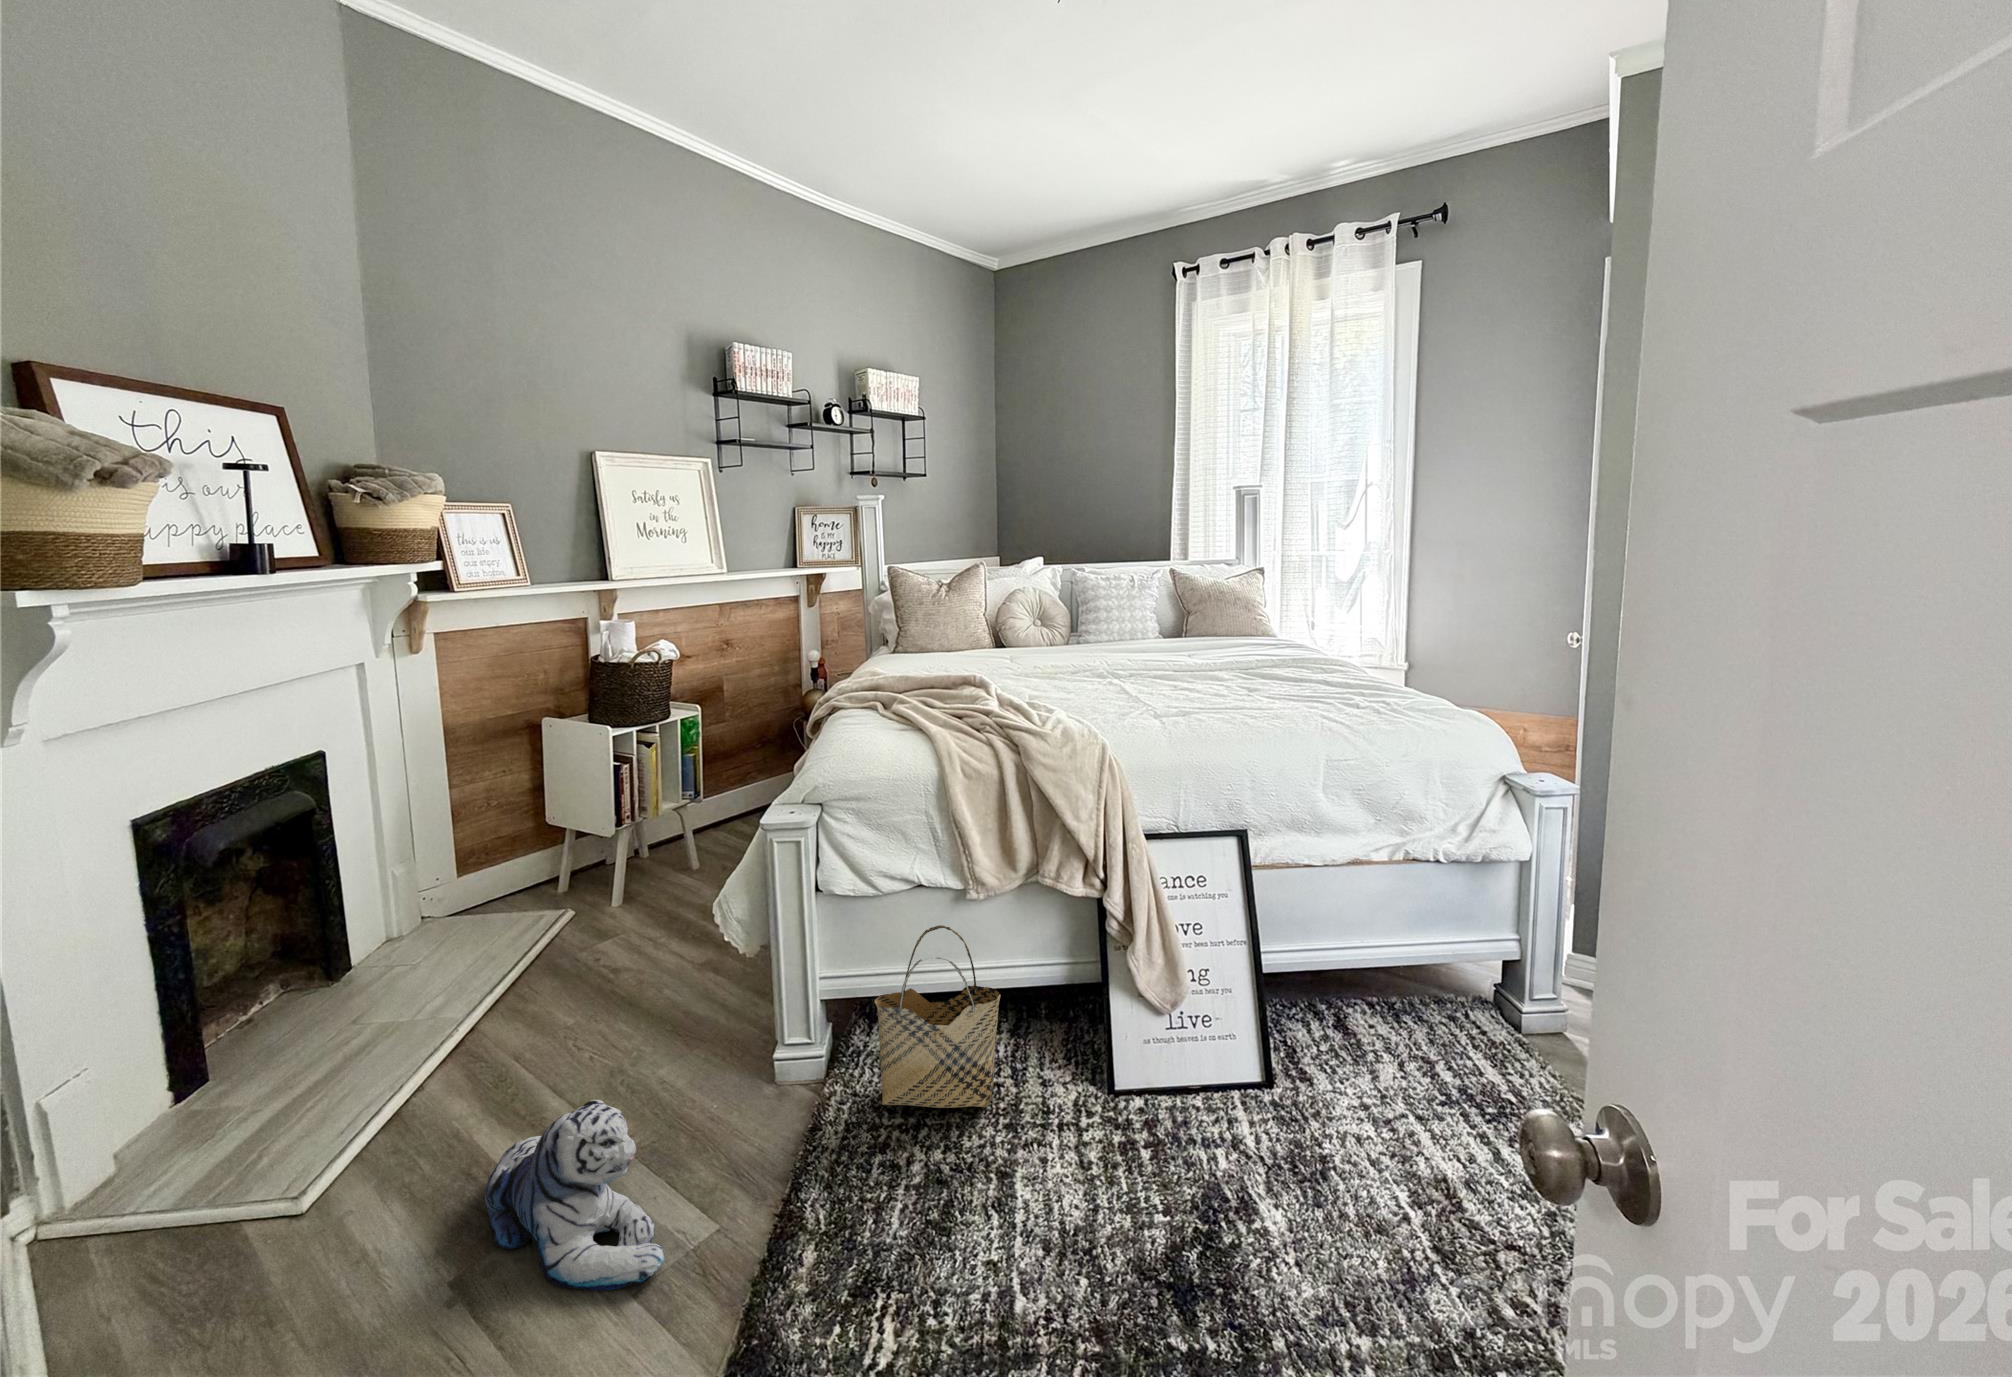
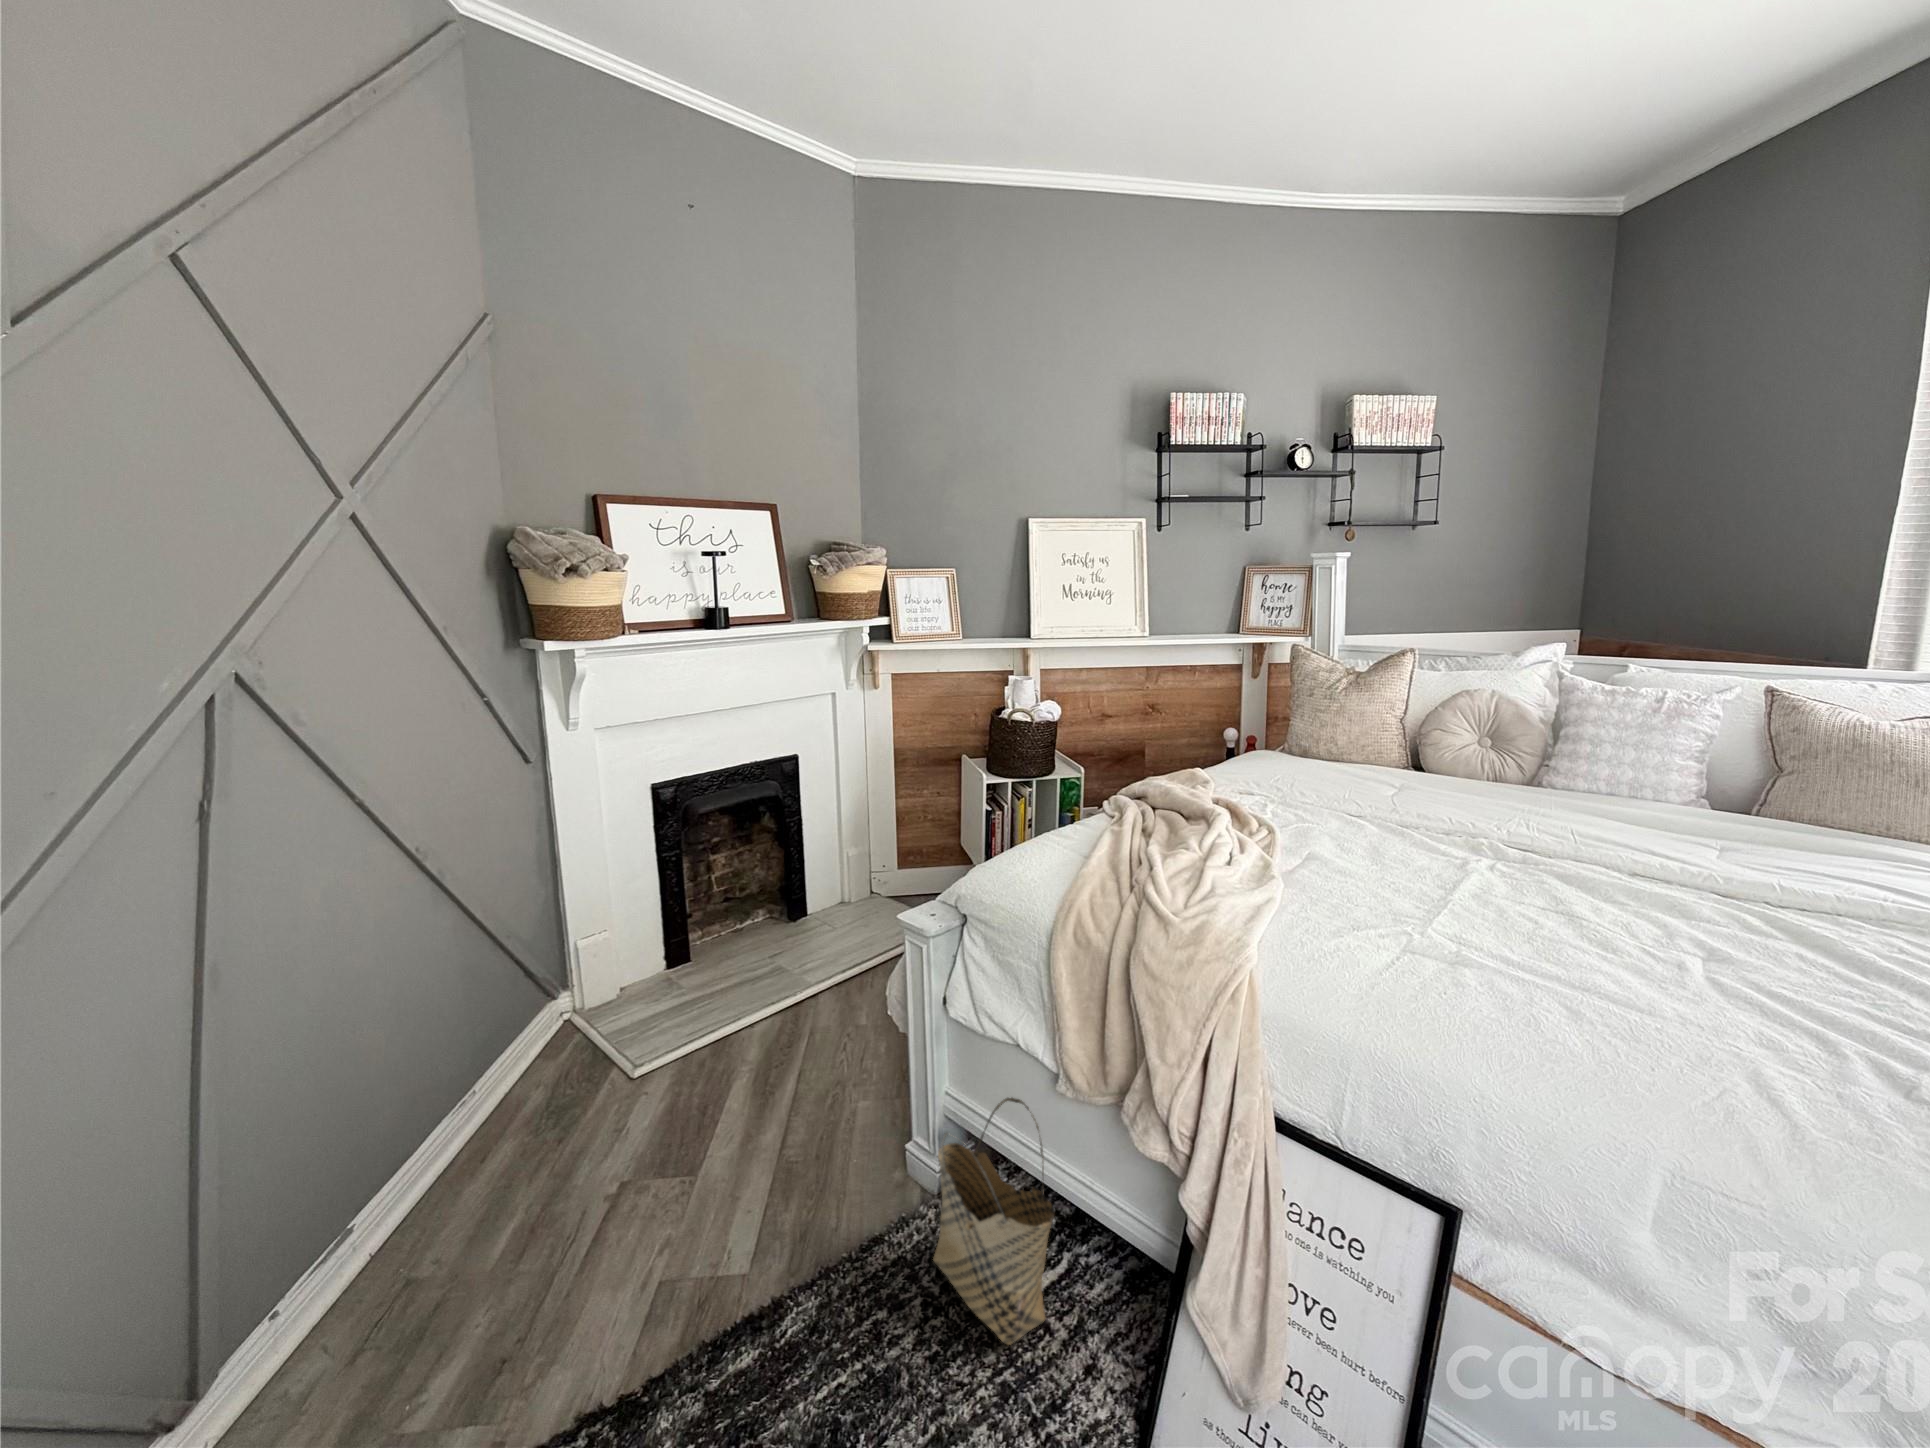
plush toy: present [485,1100,665,1290] -> none [639,1106,759,1283]

